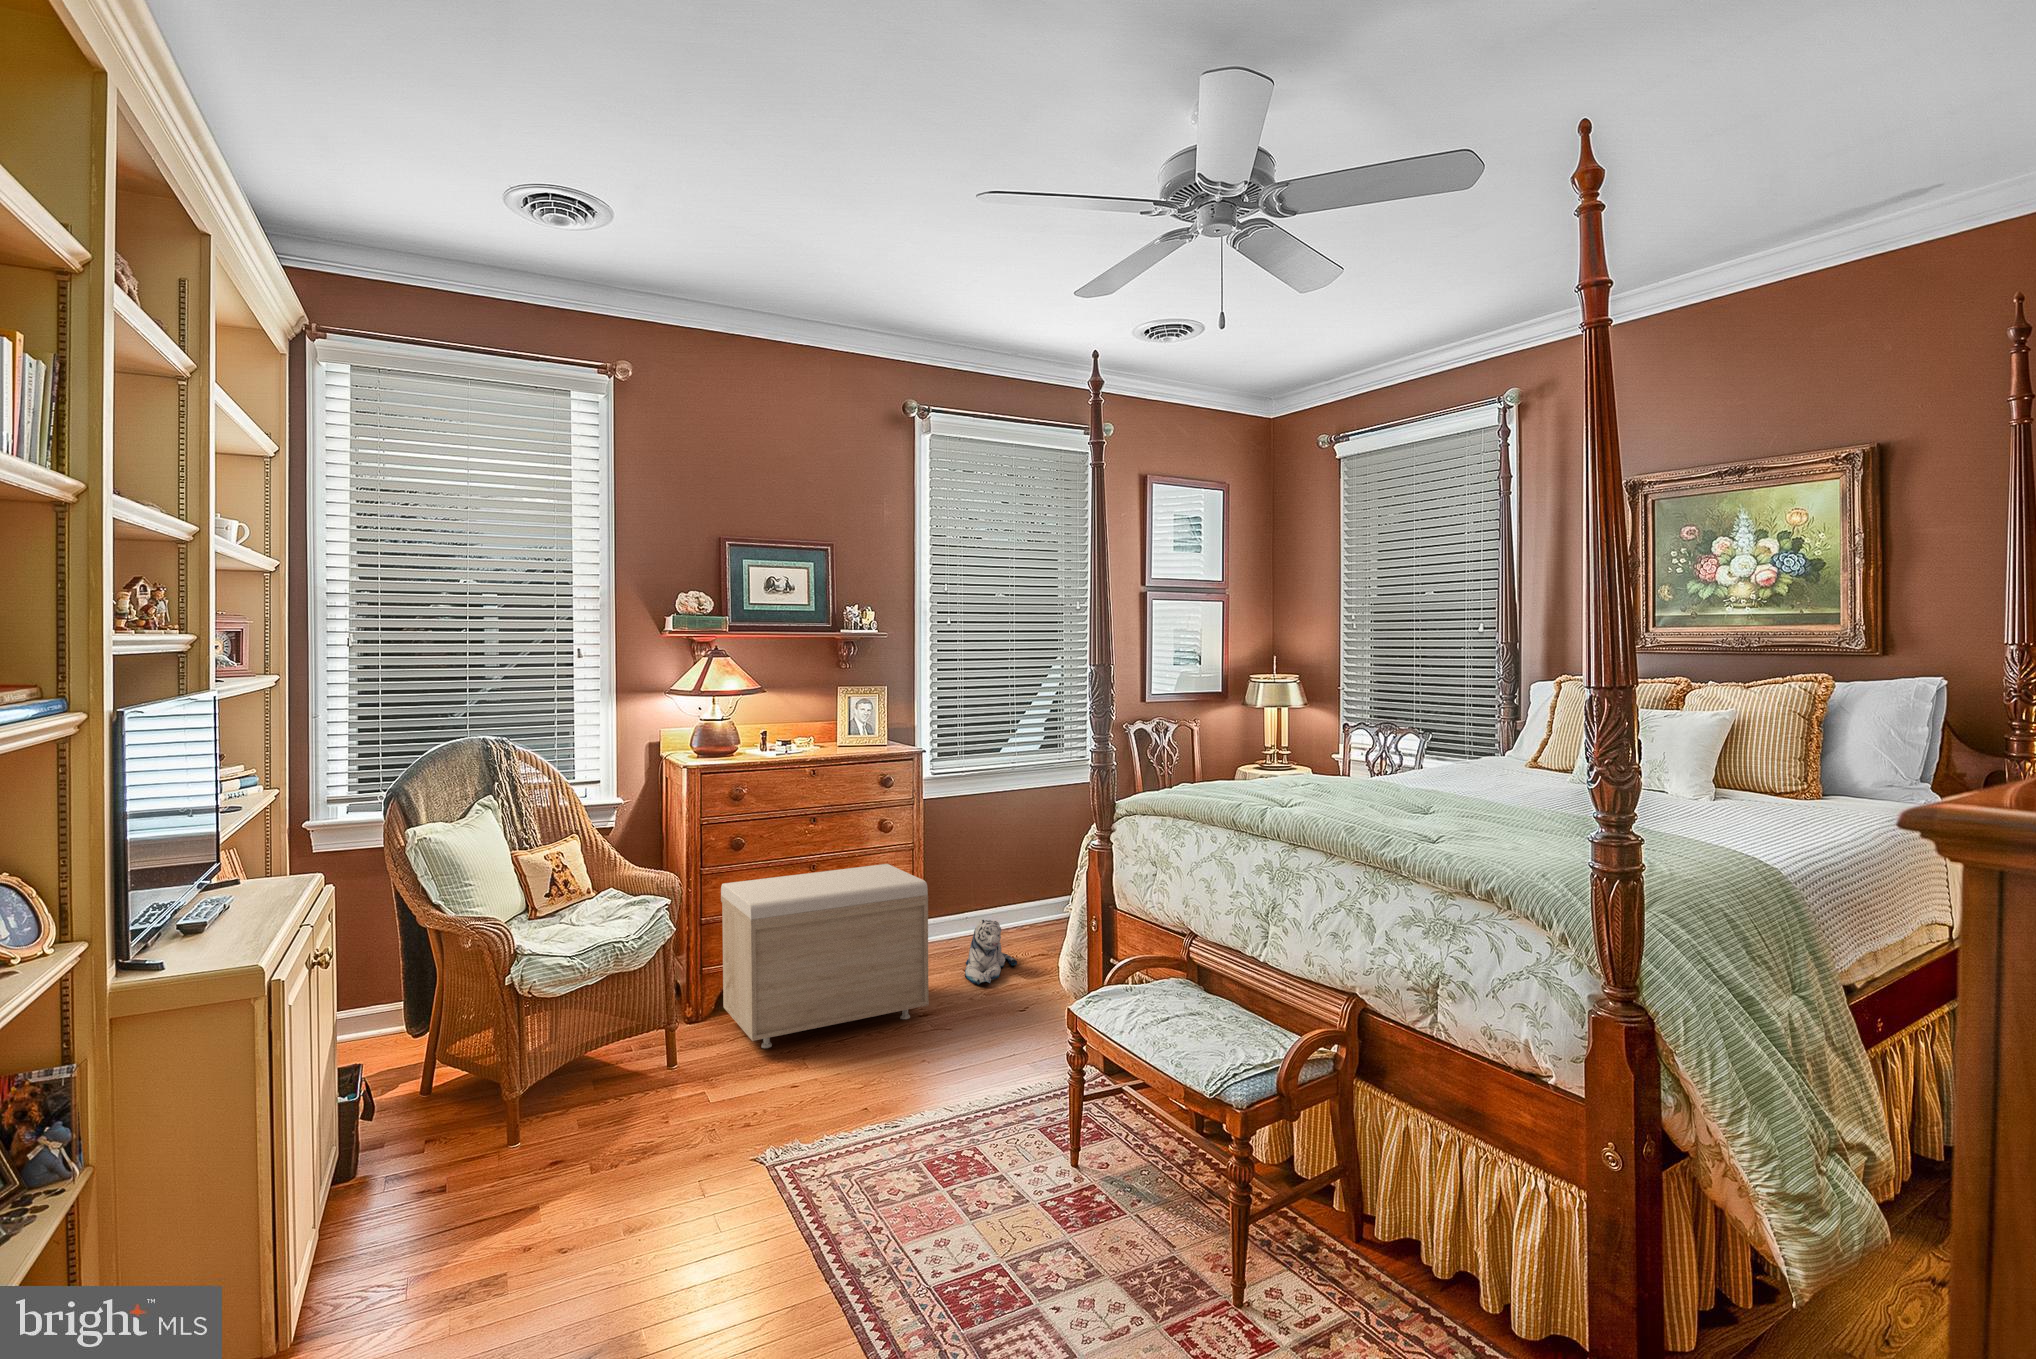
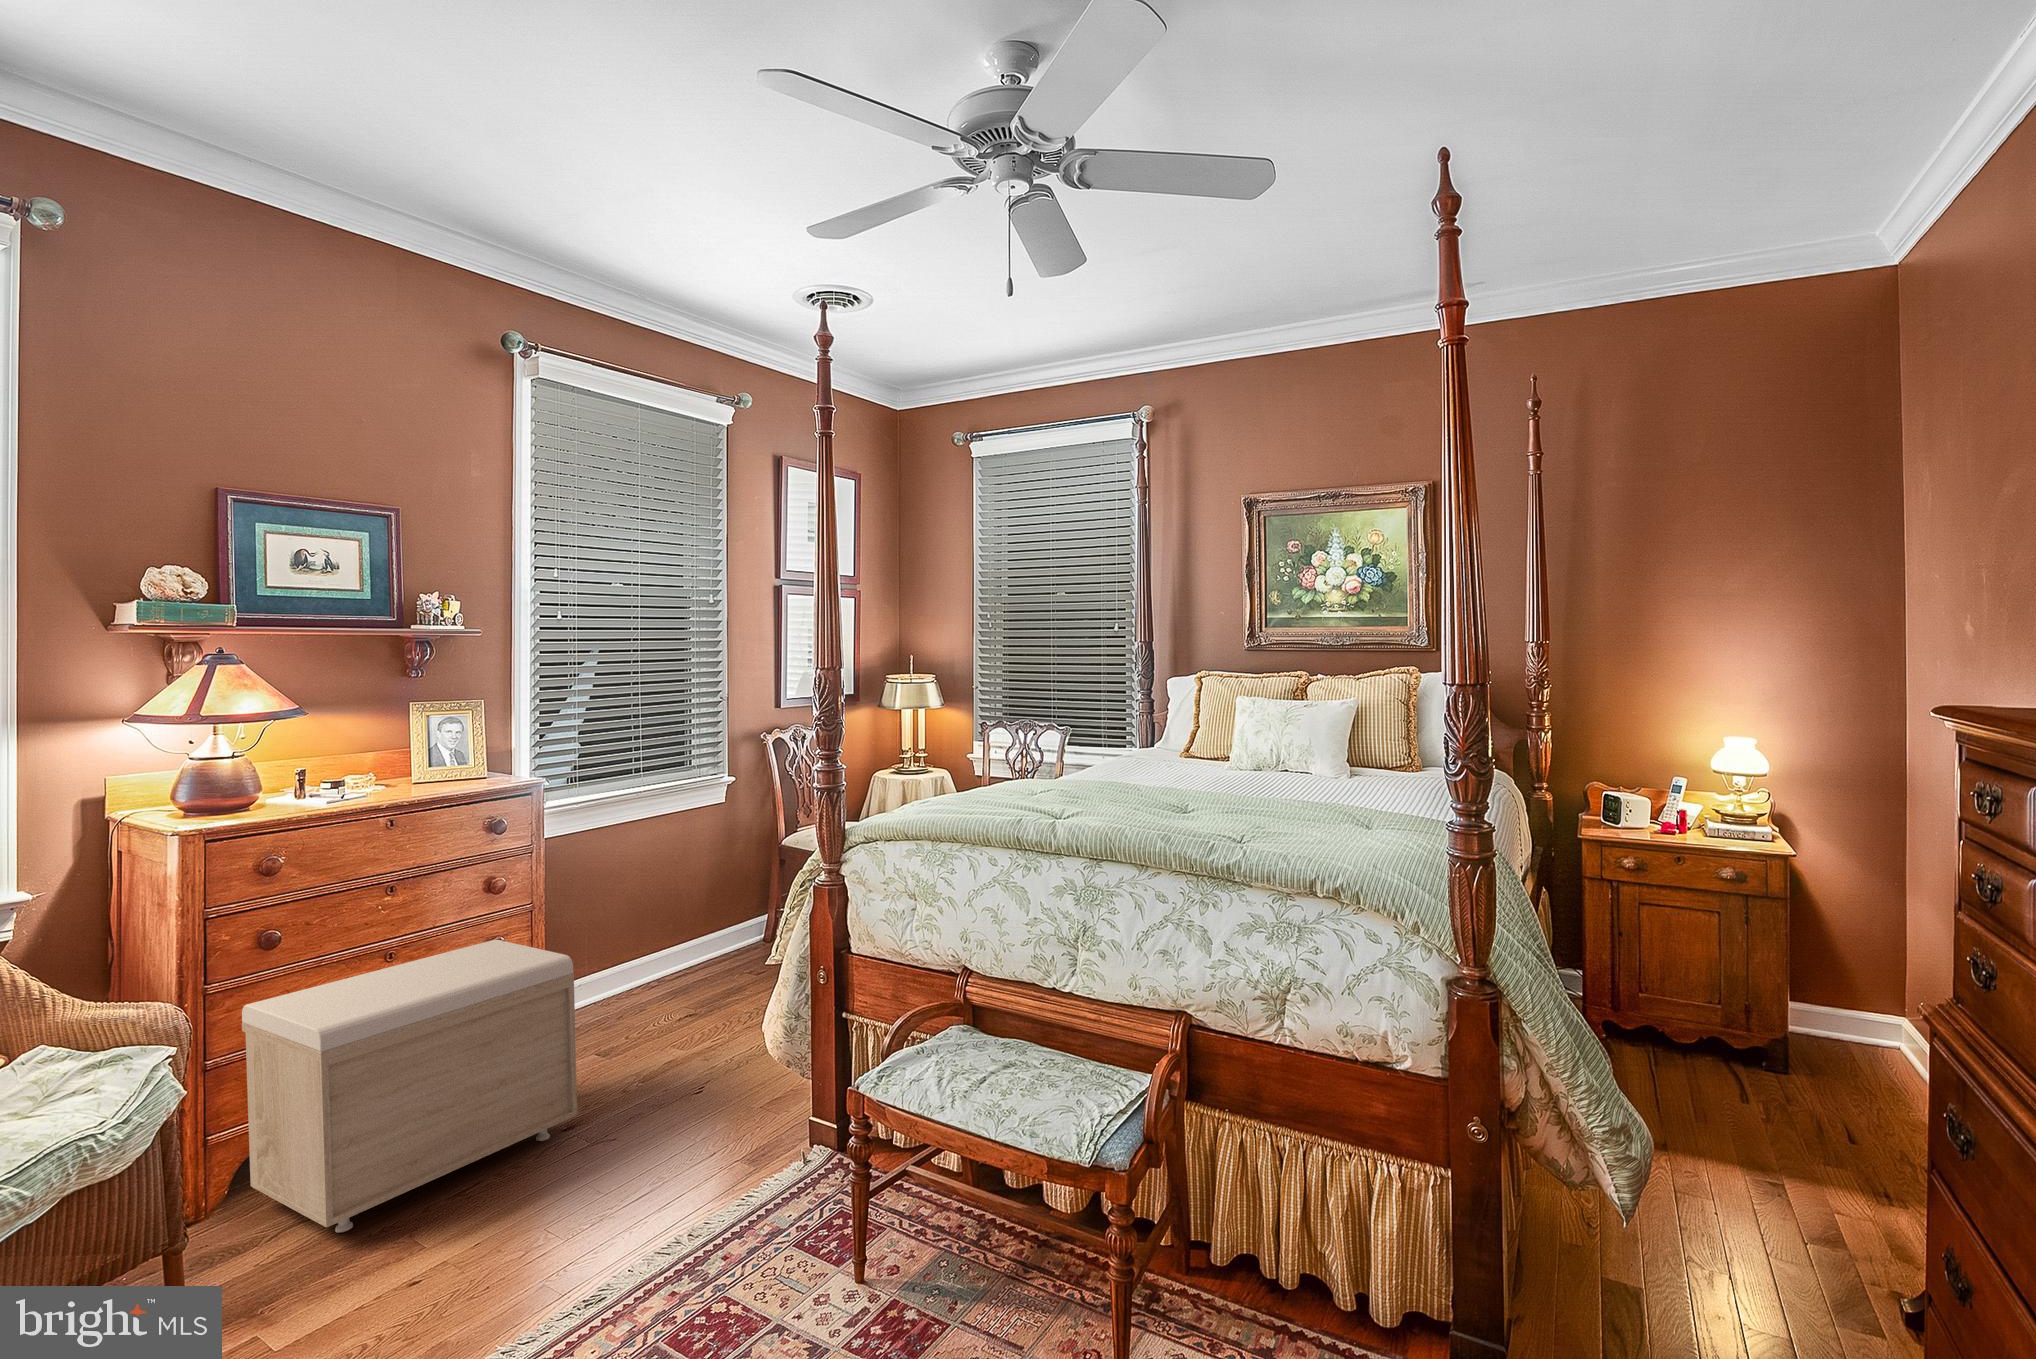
plush toy: present [965,920,1017,985] -> none [594,990,663,1074]

